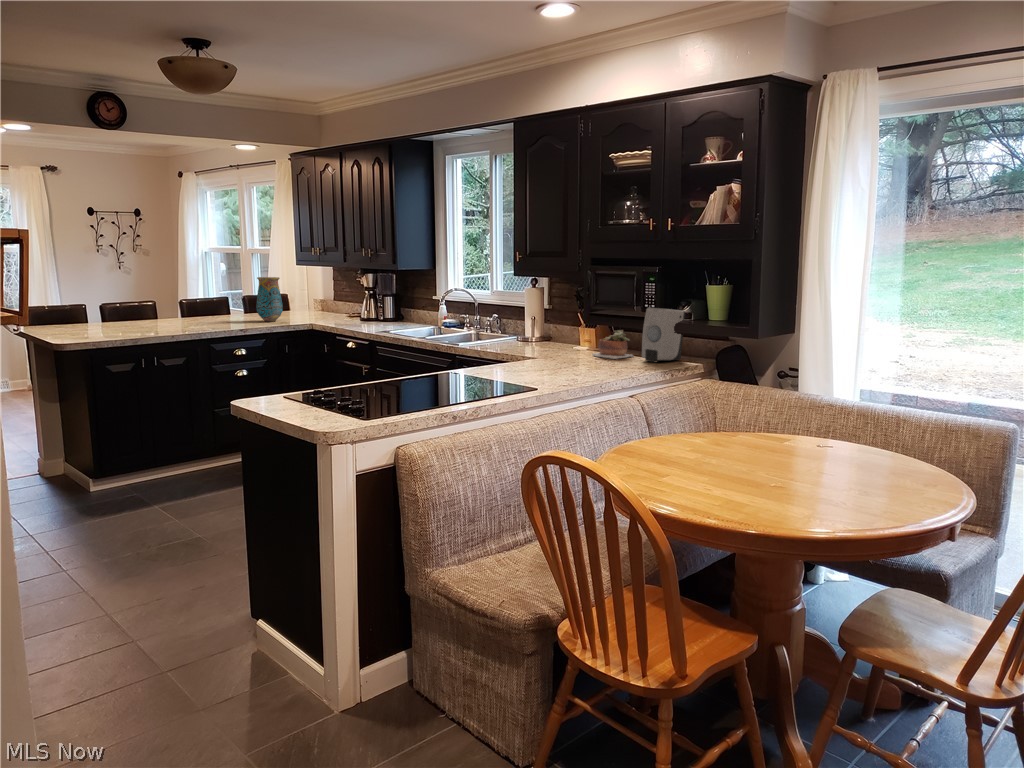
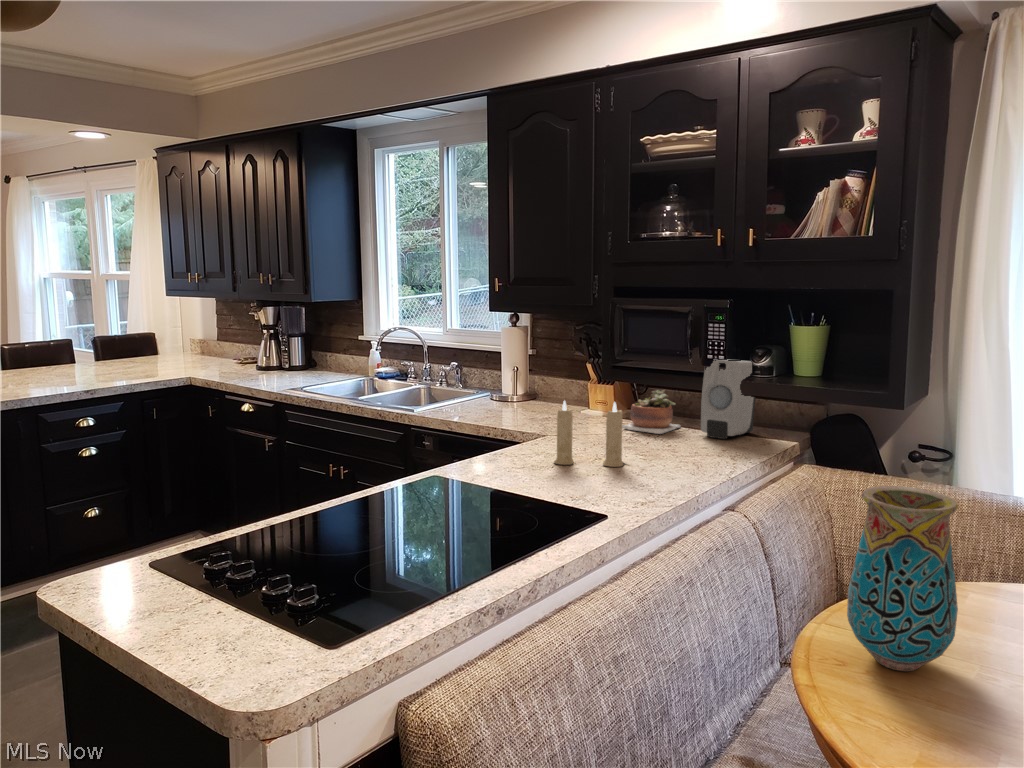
vase: present [256,277,283,322] -> present [847,486,958,671]
candle: none [531,327,575,372] -> present [554,401,624,467]

